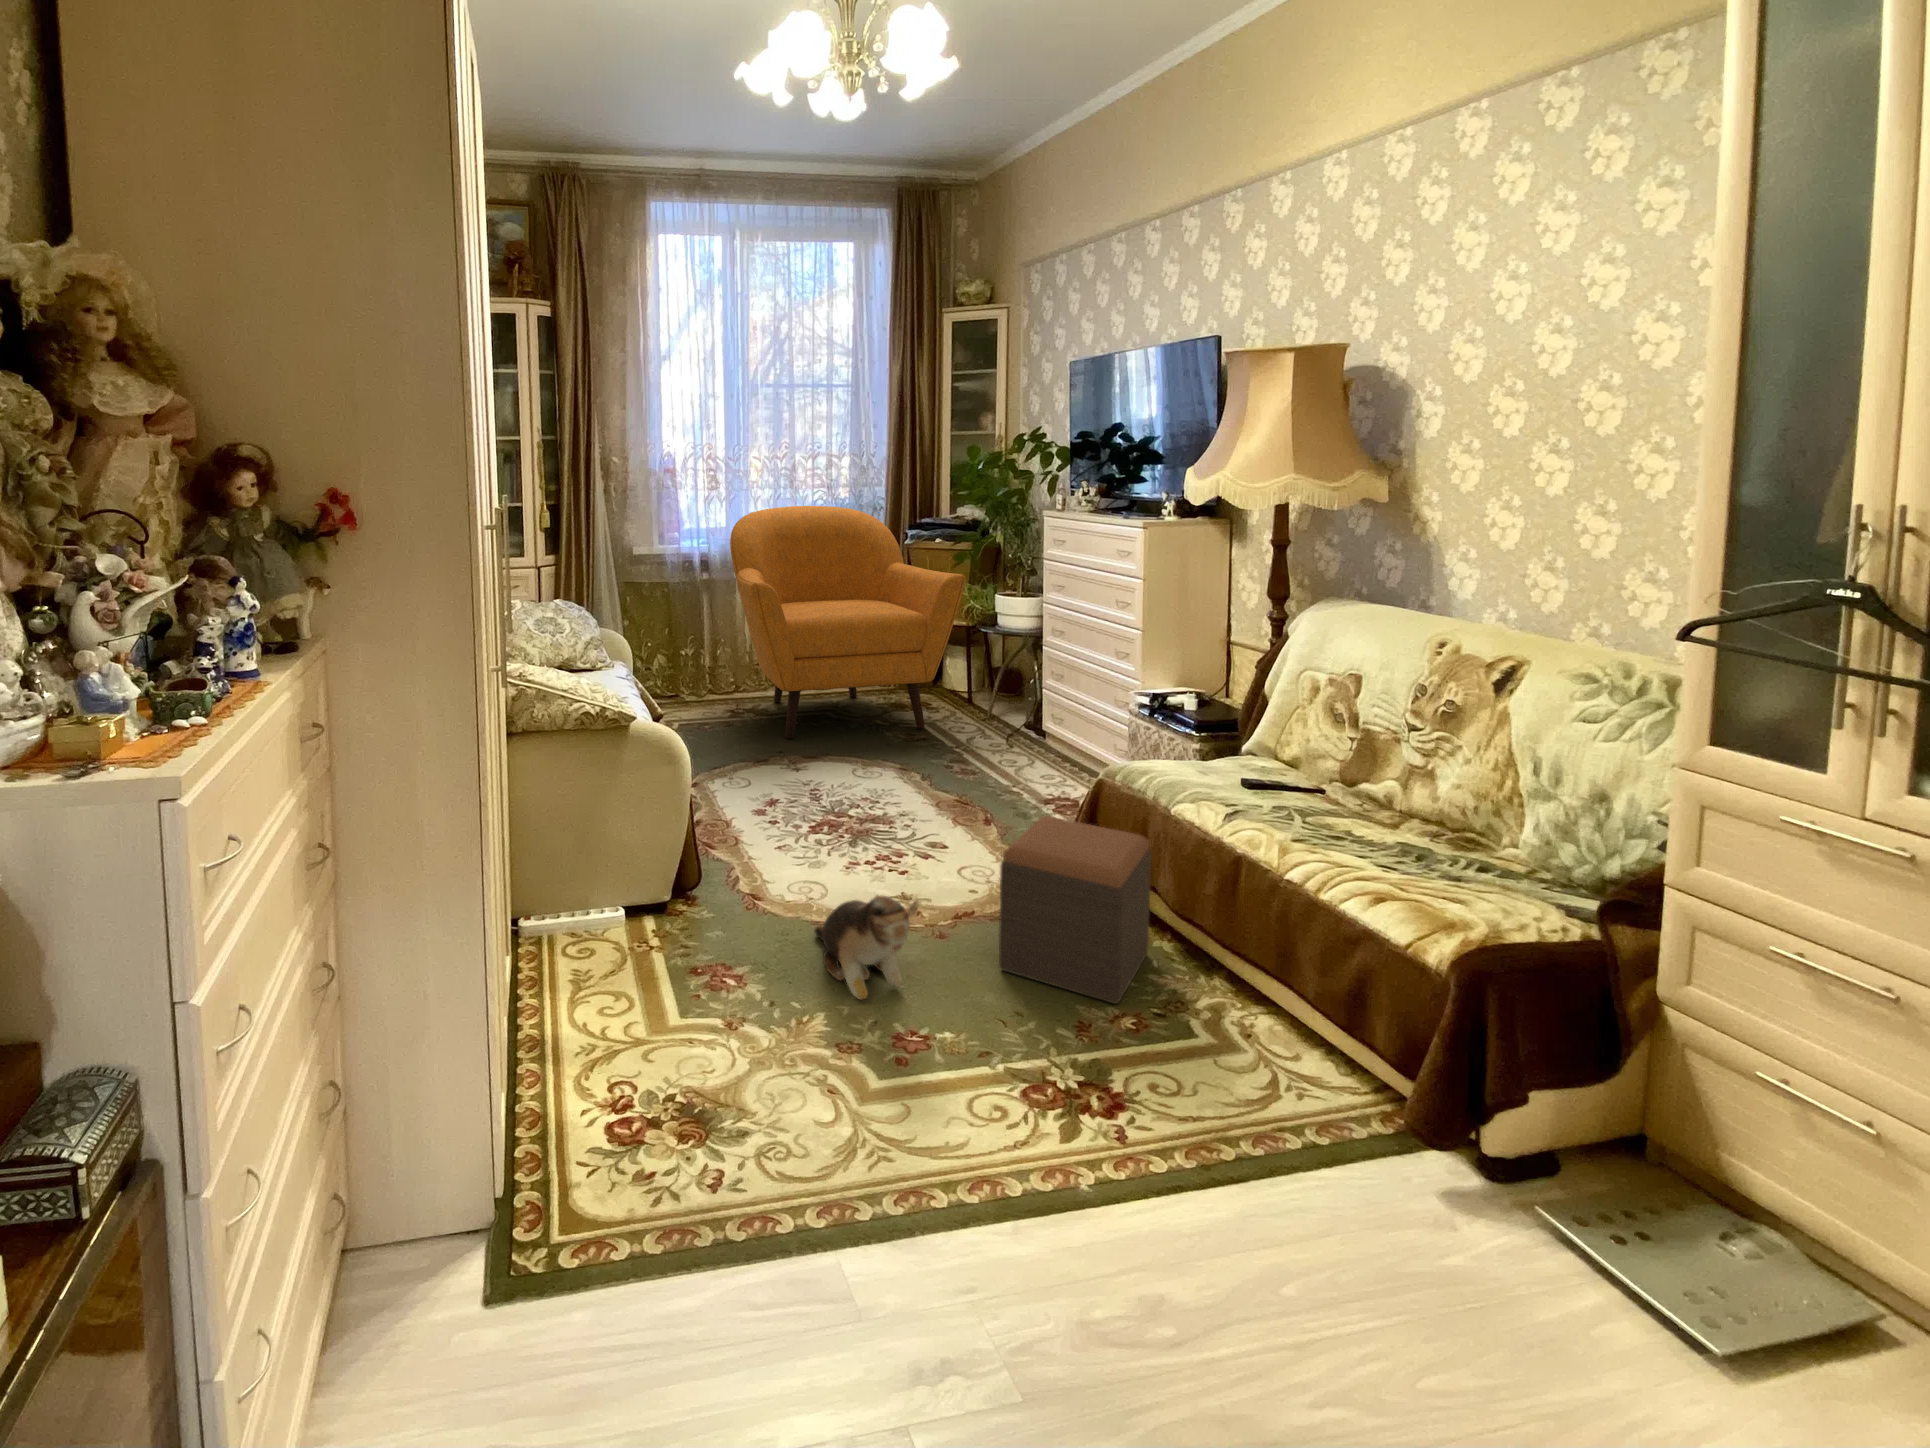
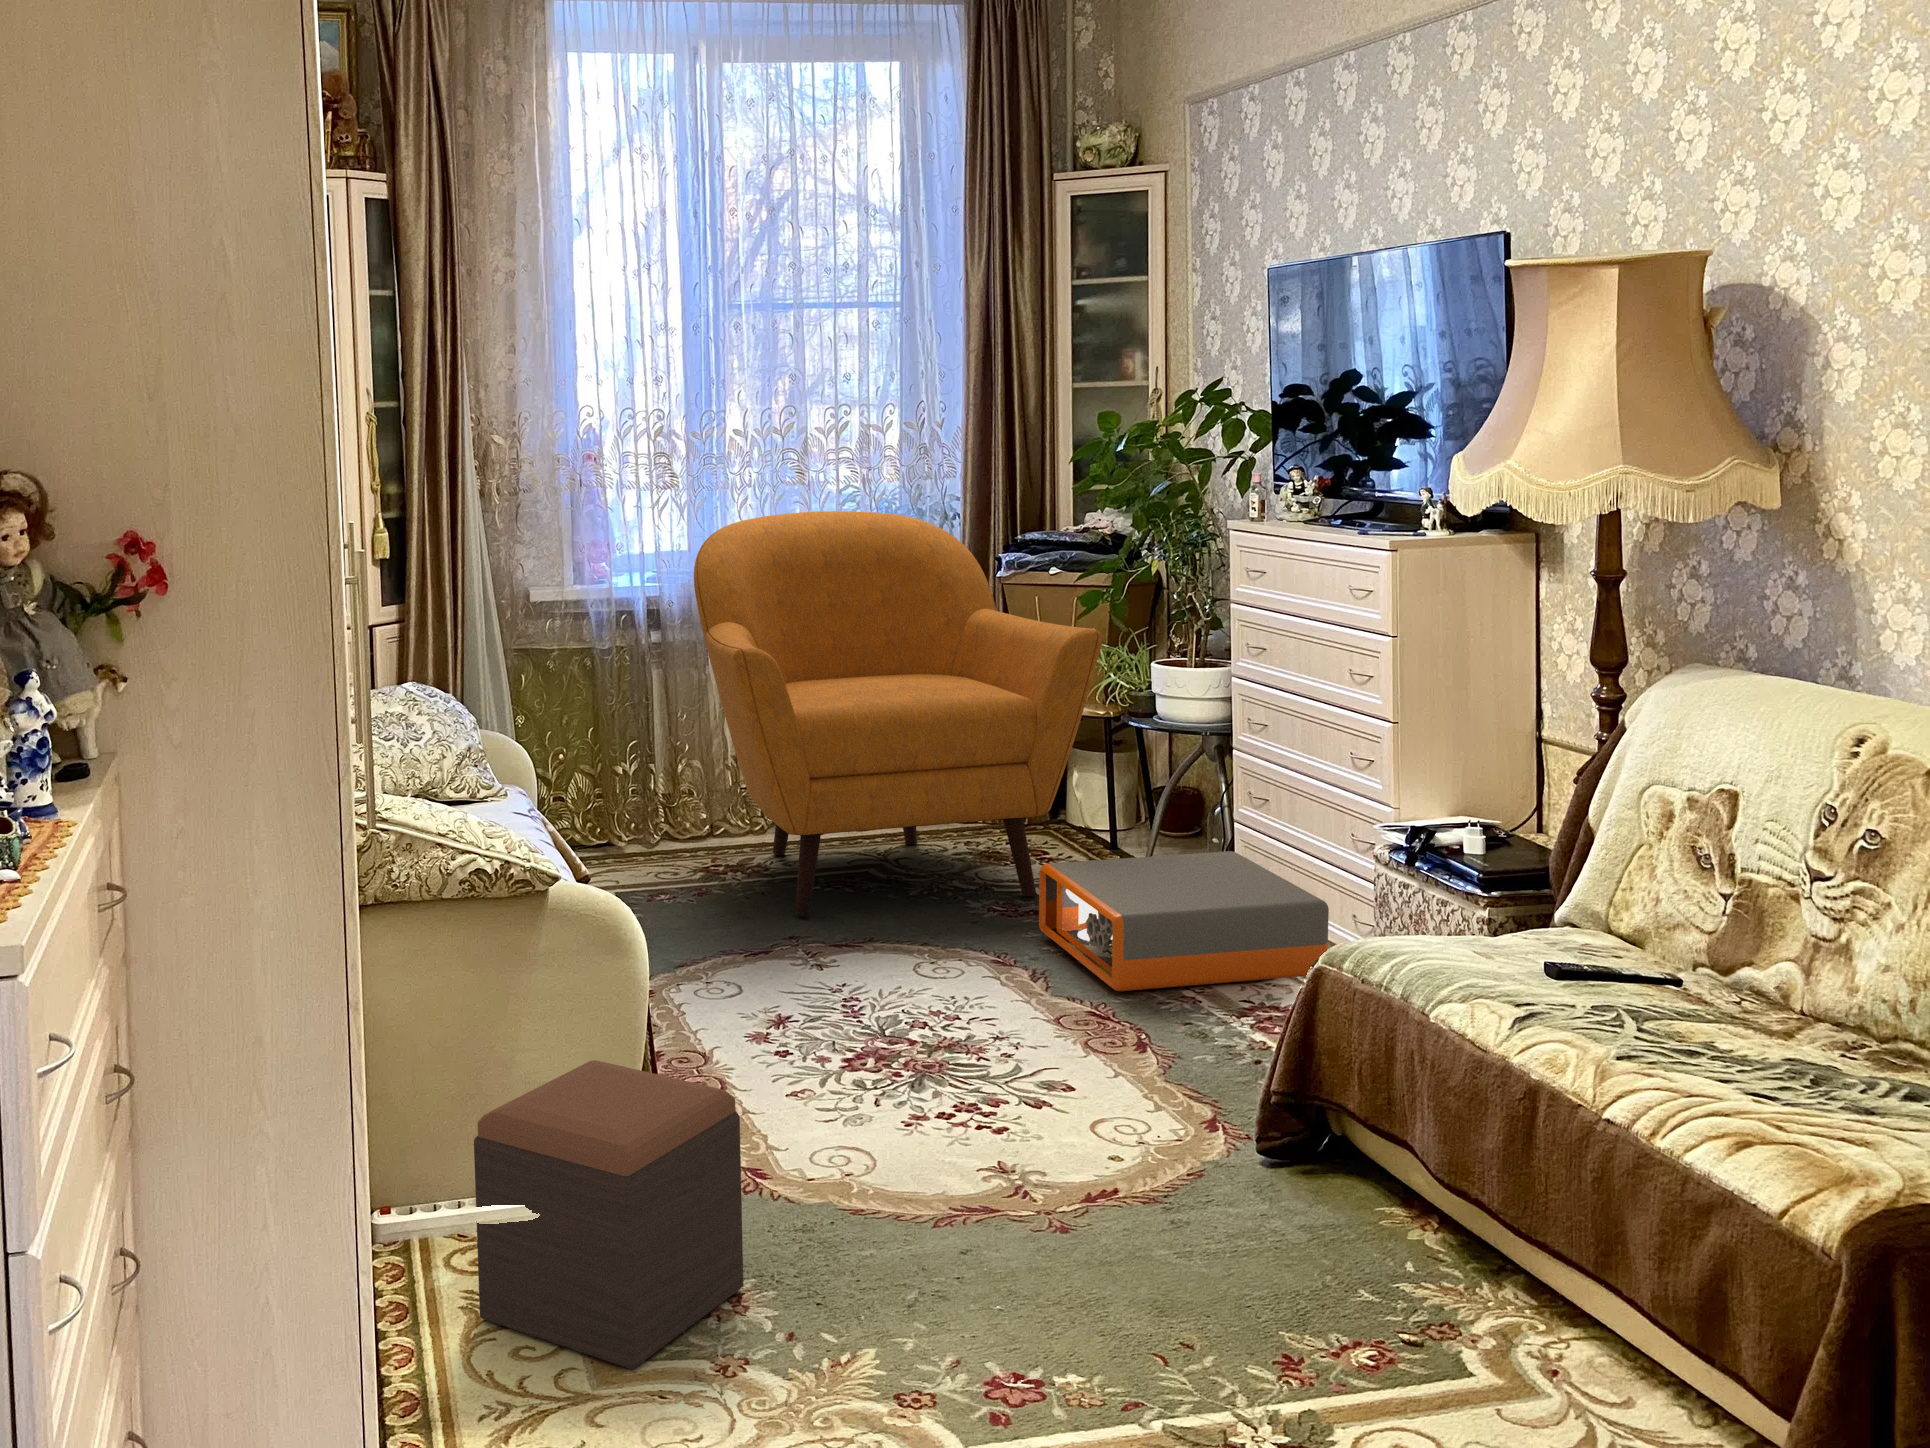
storage box: none [927,705,1098,786] -> present [1039,851,1329,991]
footstool: present [999,816,1151,1004] -> present [474,1060,743,1370]
plush toy: present [815,895,918,999] -> none [856,1157,1023,1329]

